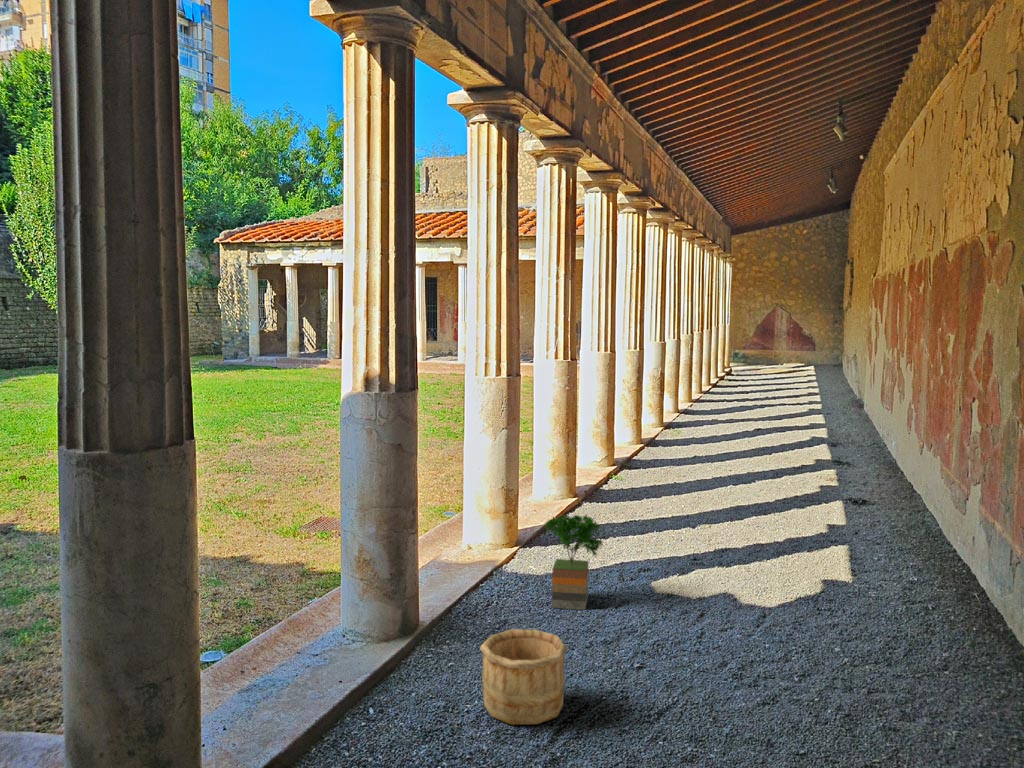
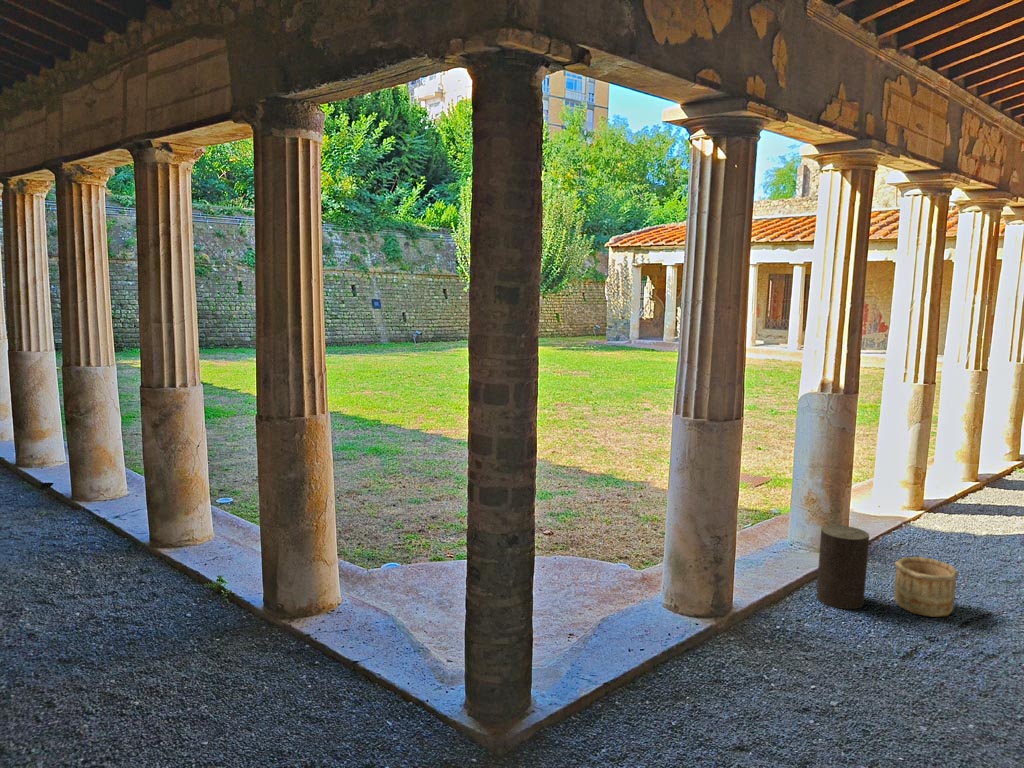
potted tree: present [545,515,603,610] -> none [946,488,998,561]
stool: none [367,600,439,742] -> present [816,525,869,609]

